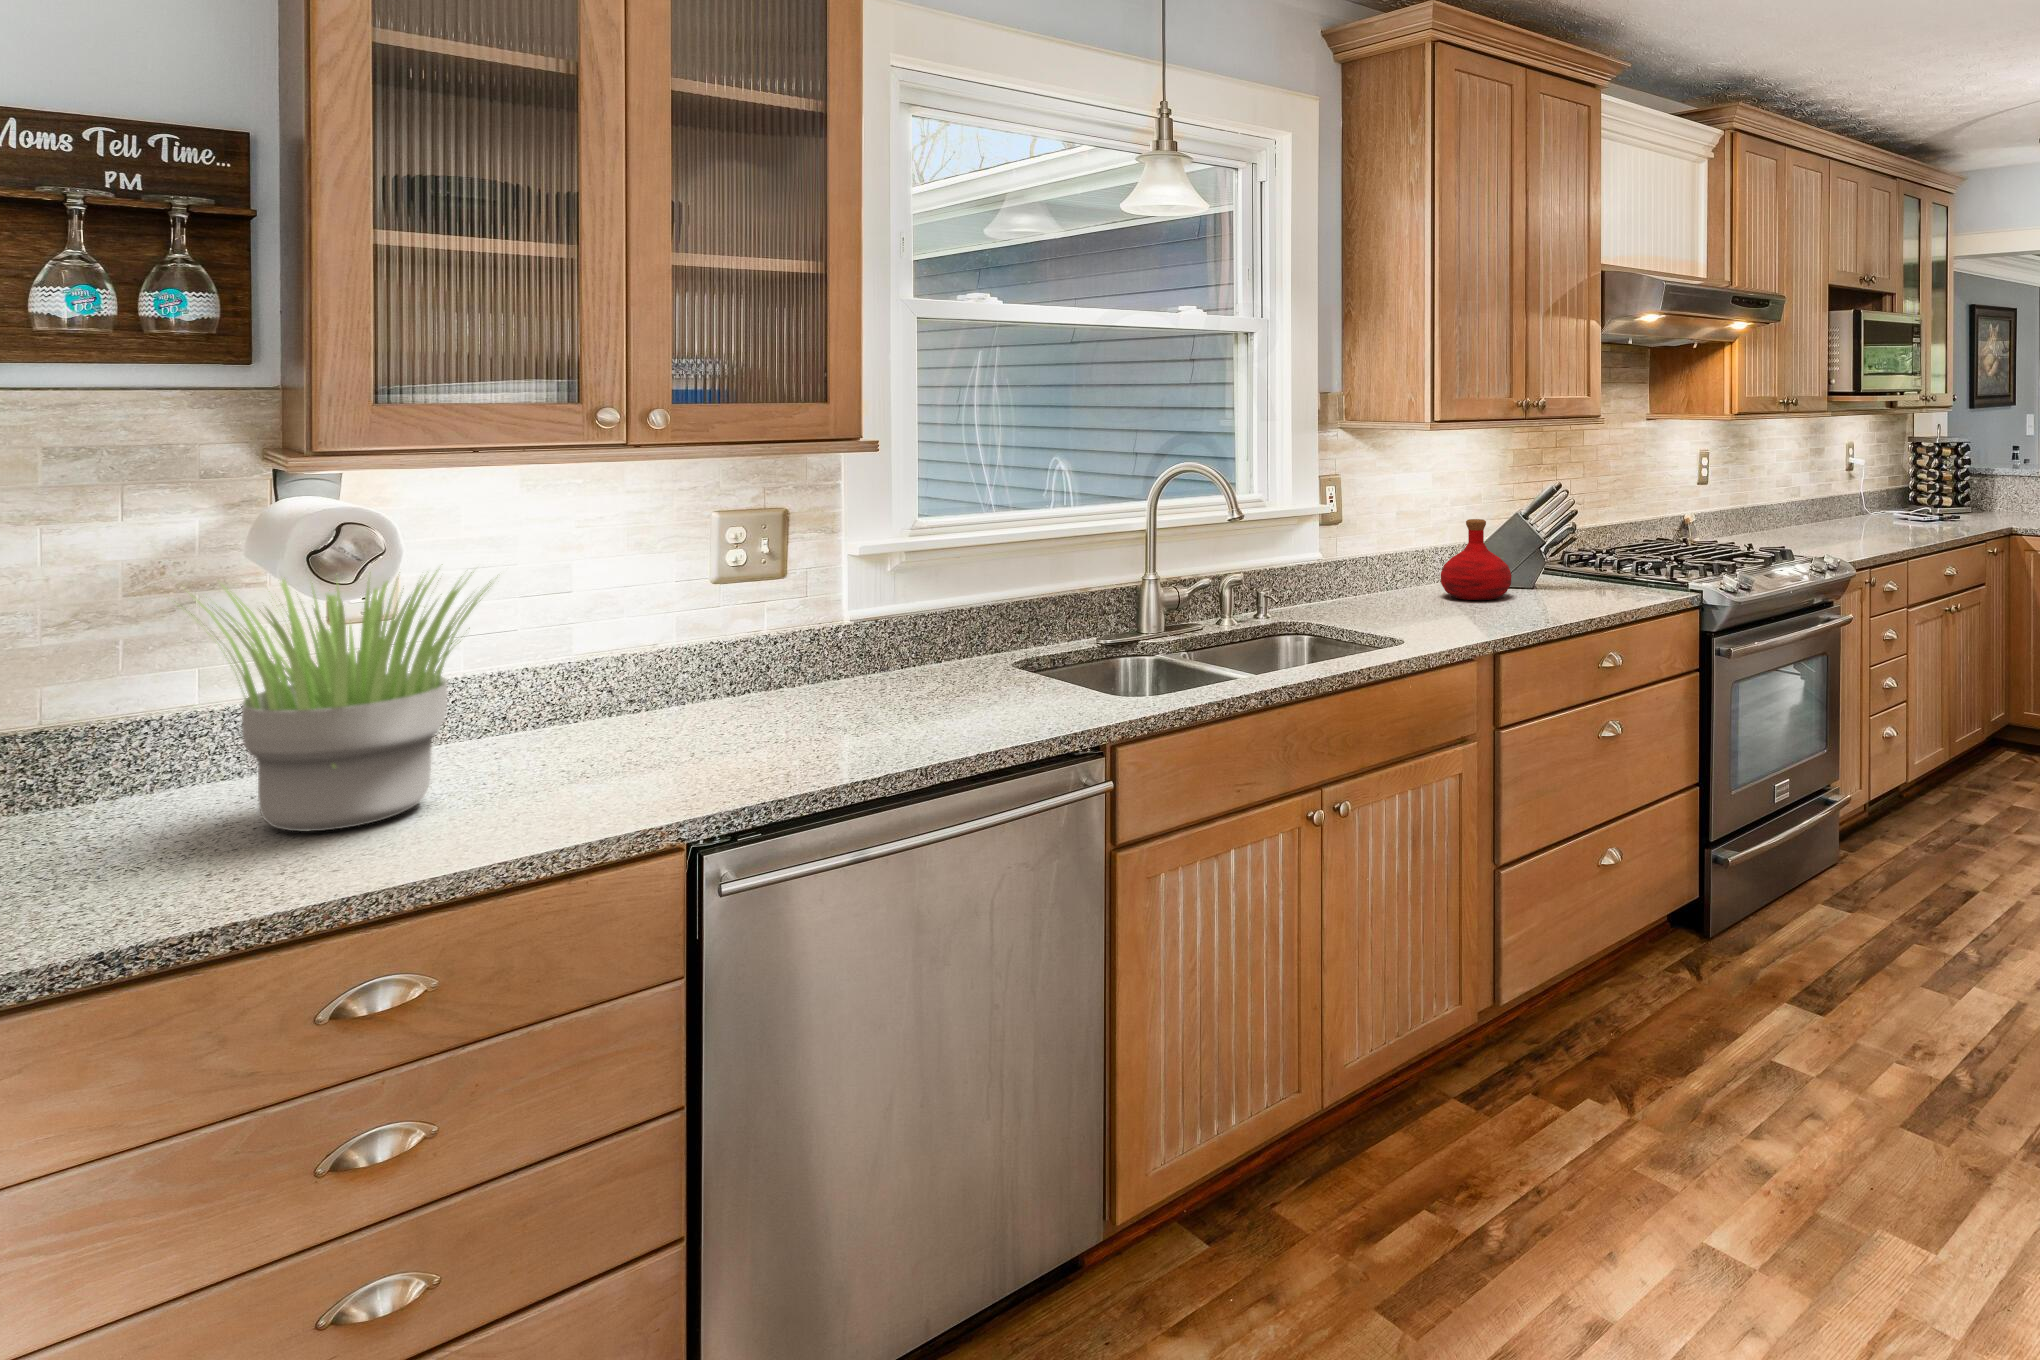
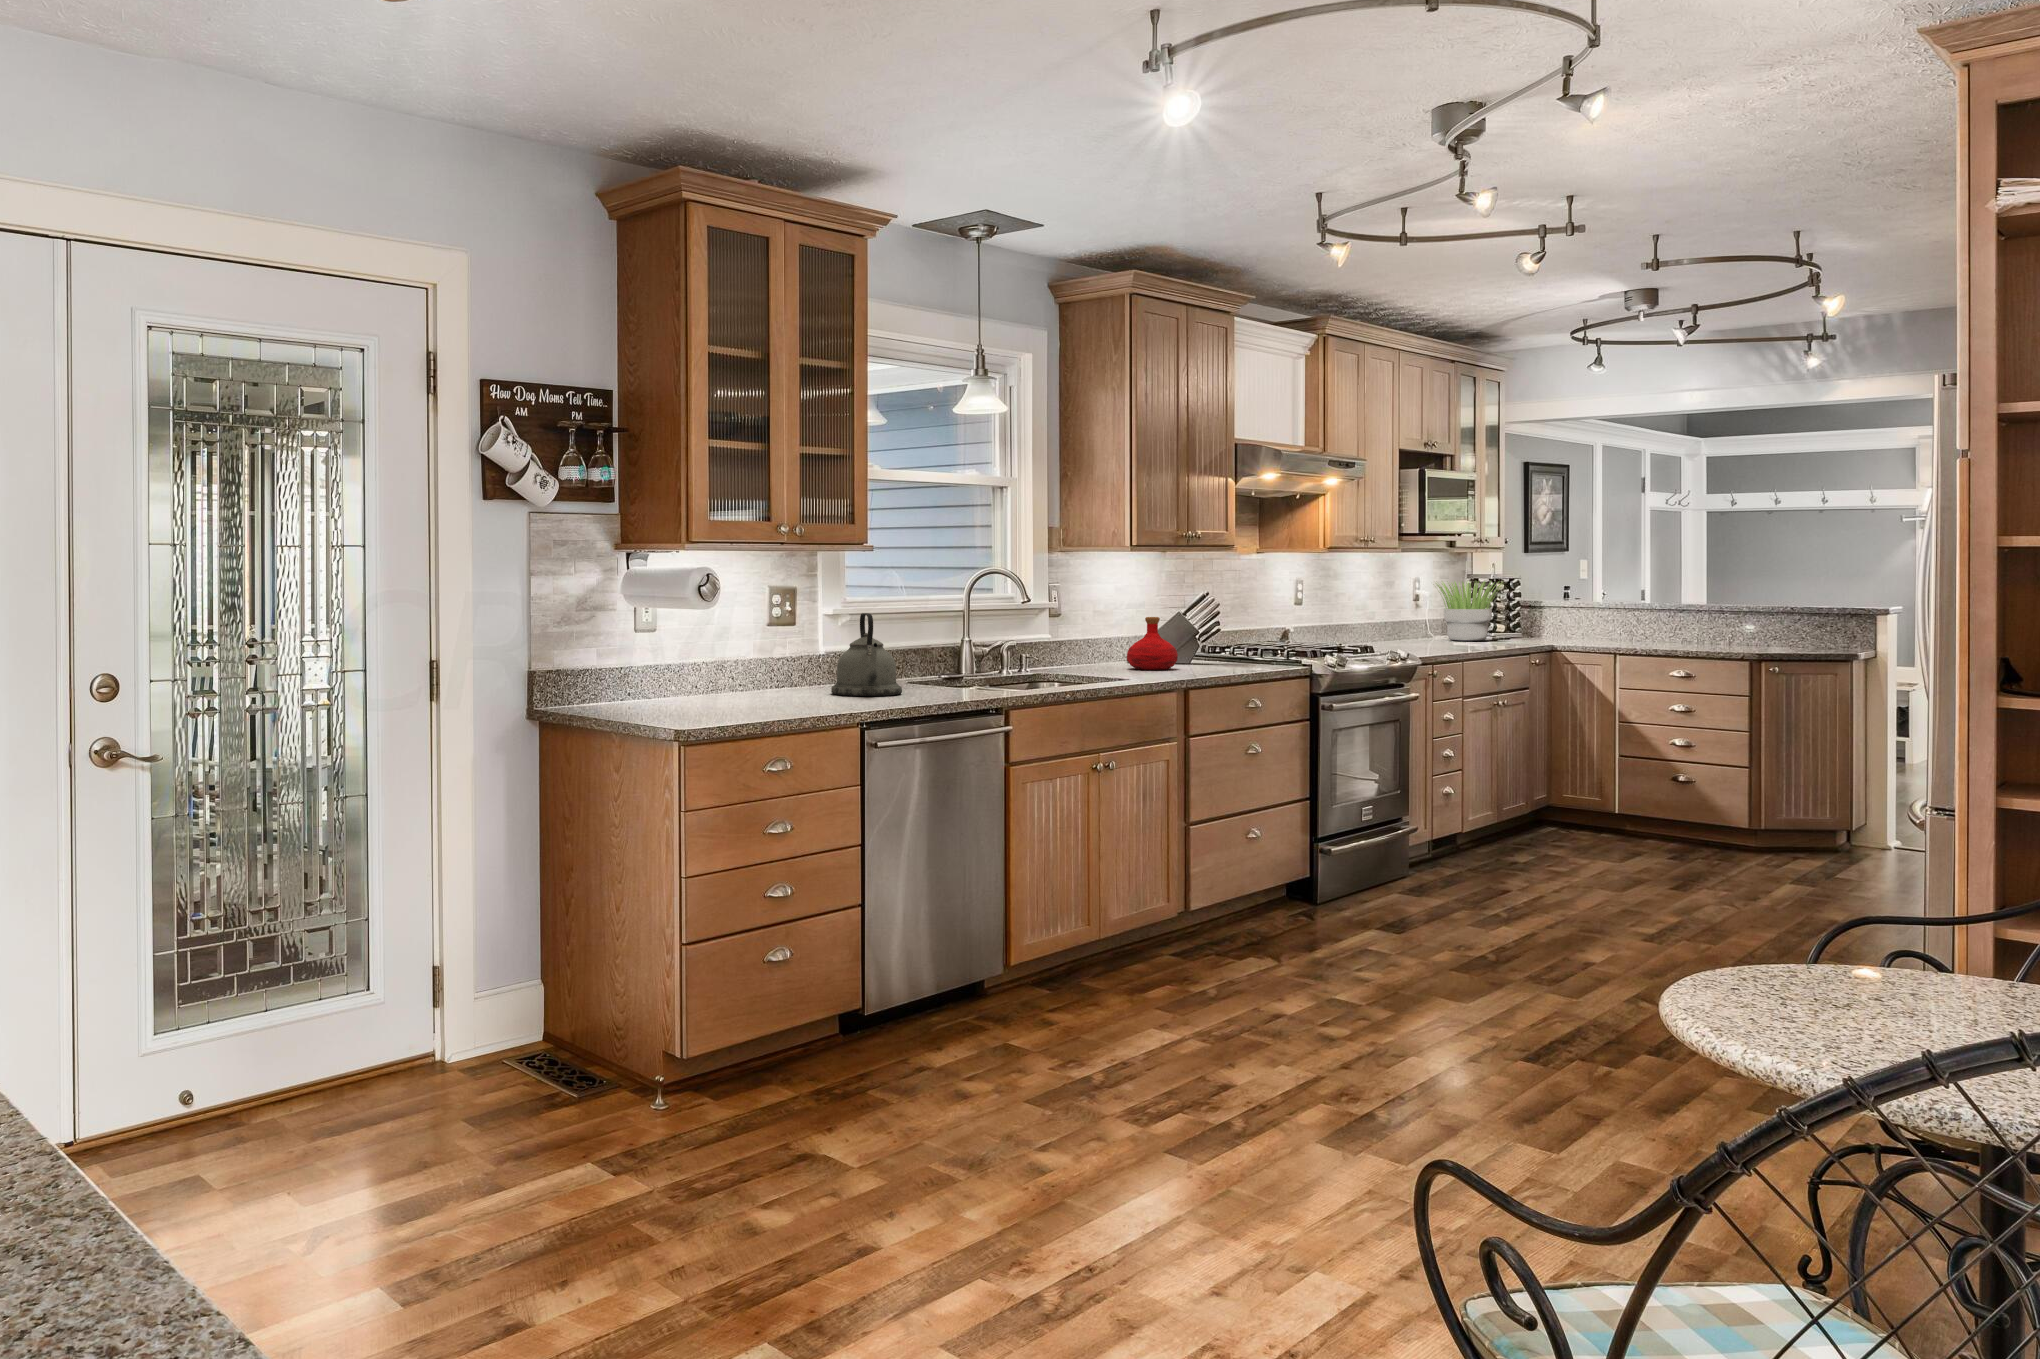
kettle: none [788,558,928,726] -> present [831,613,902,696]
potted plant: present [174,570,492,832] -> present [1436,581,1502,641]

